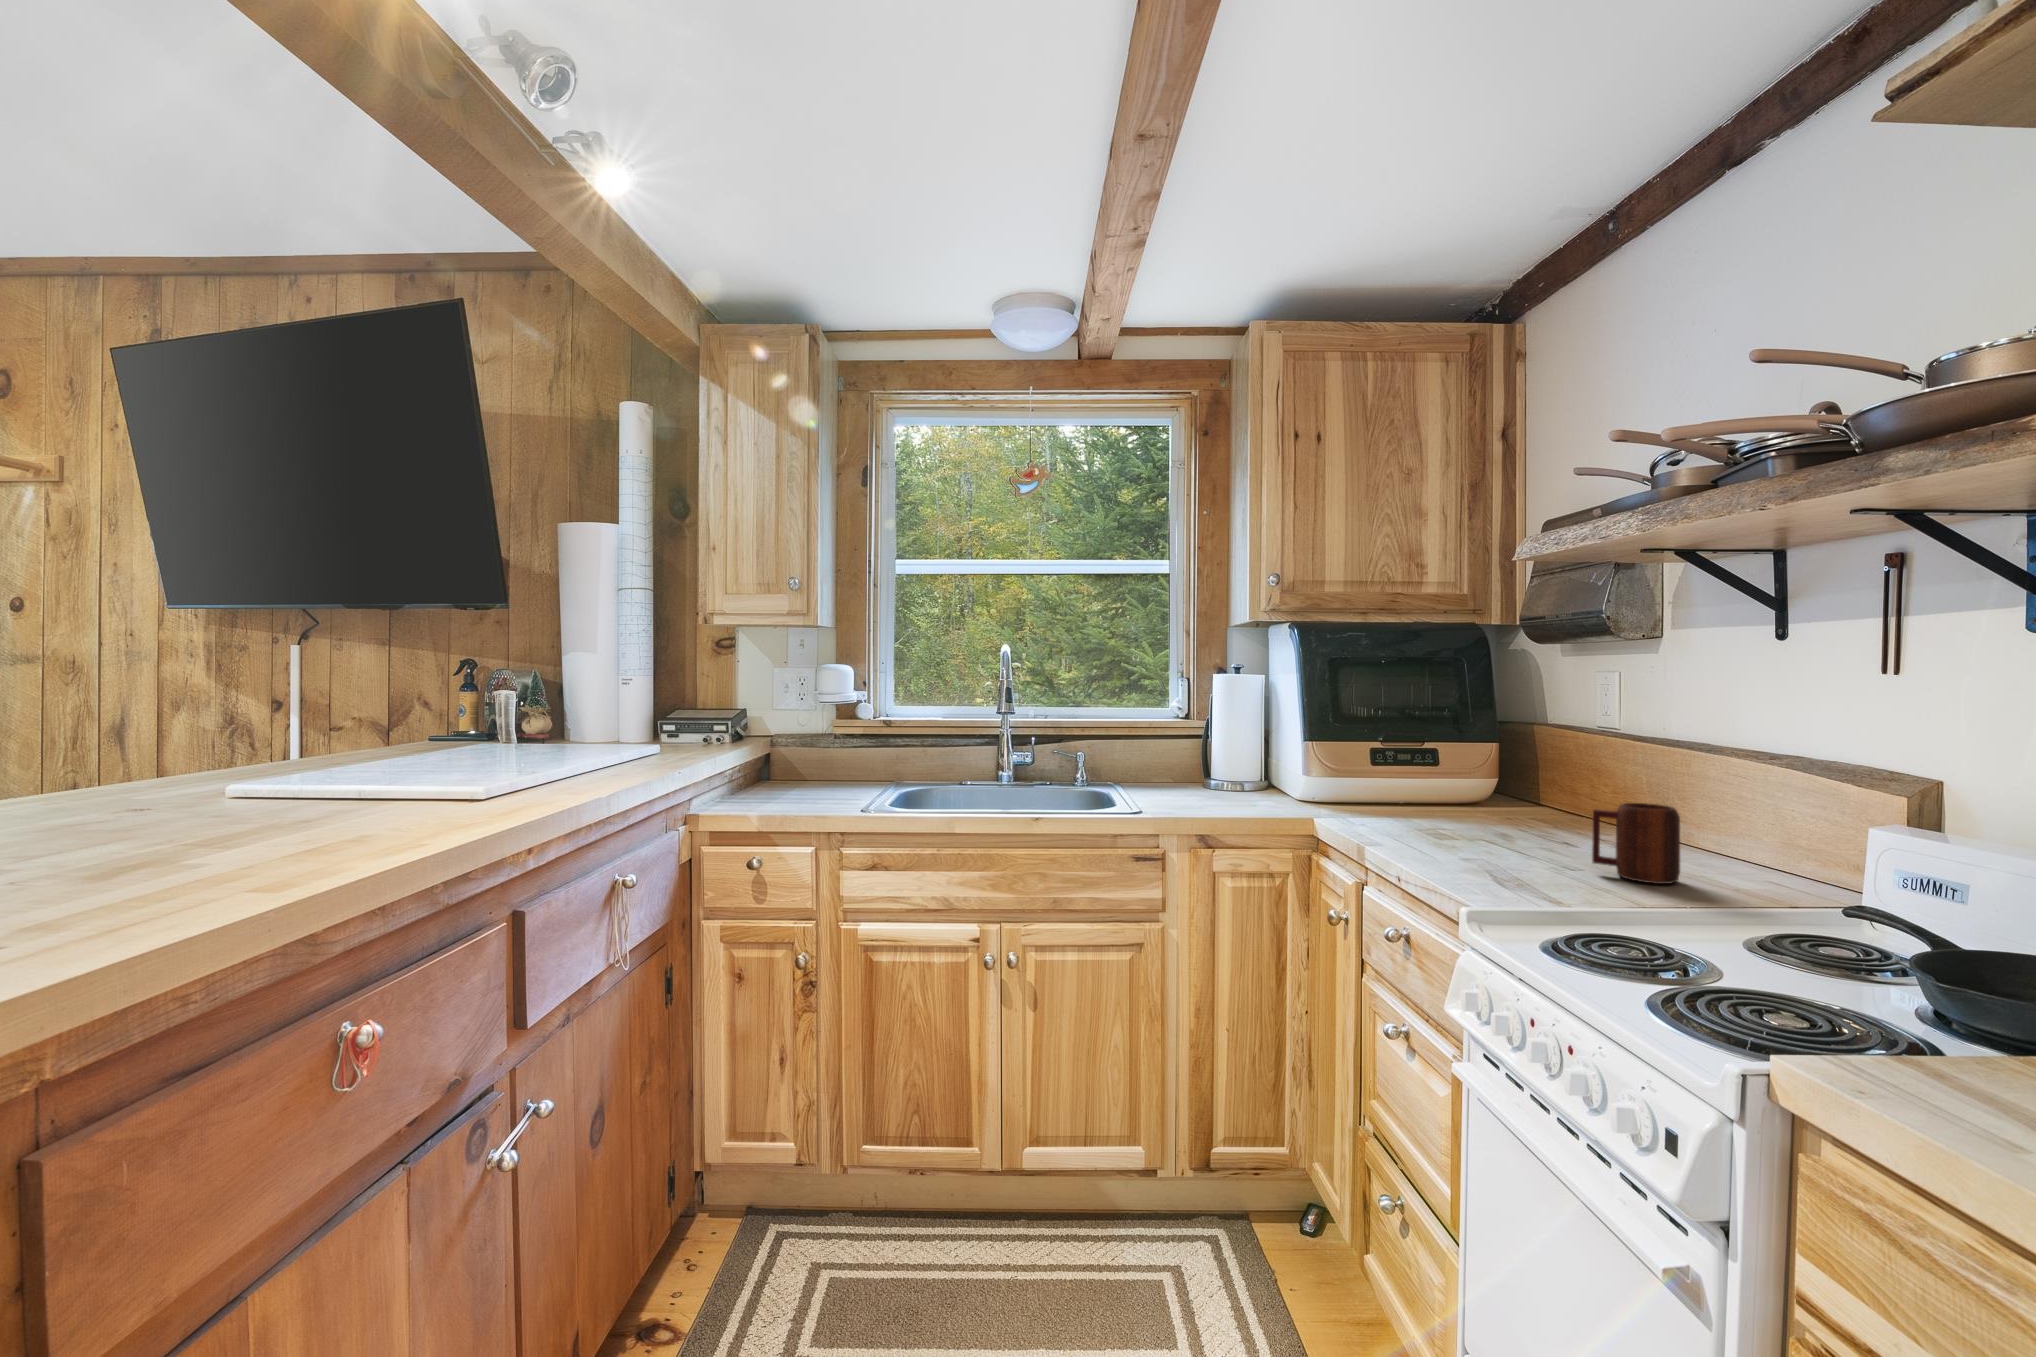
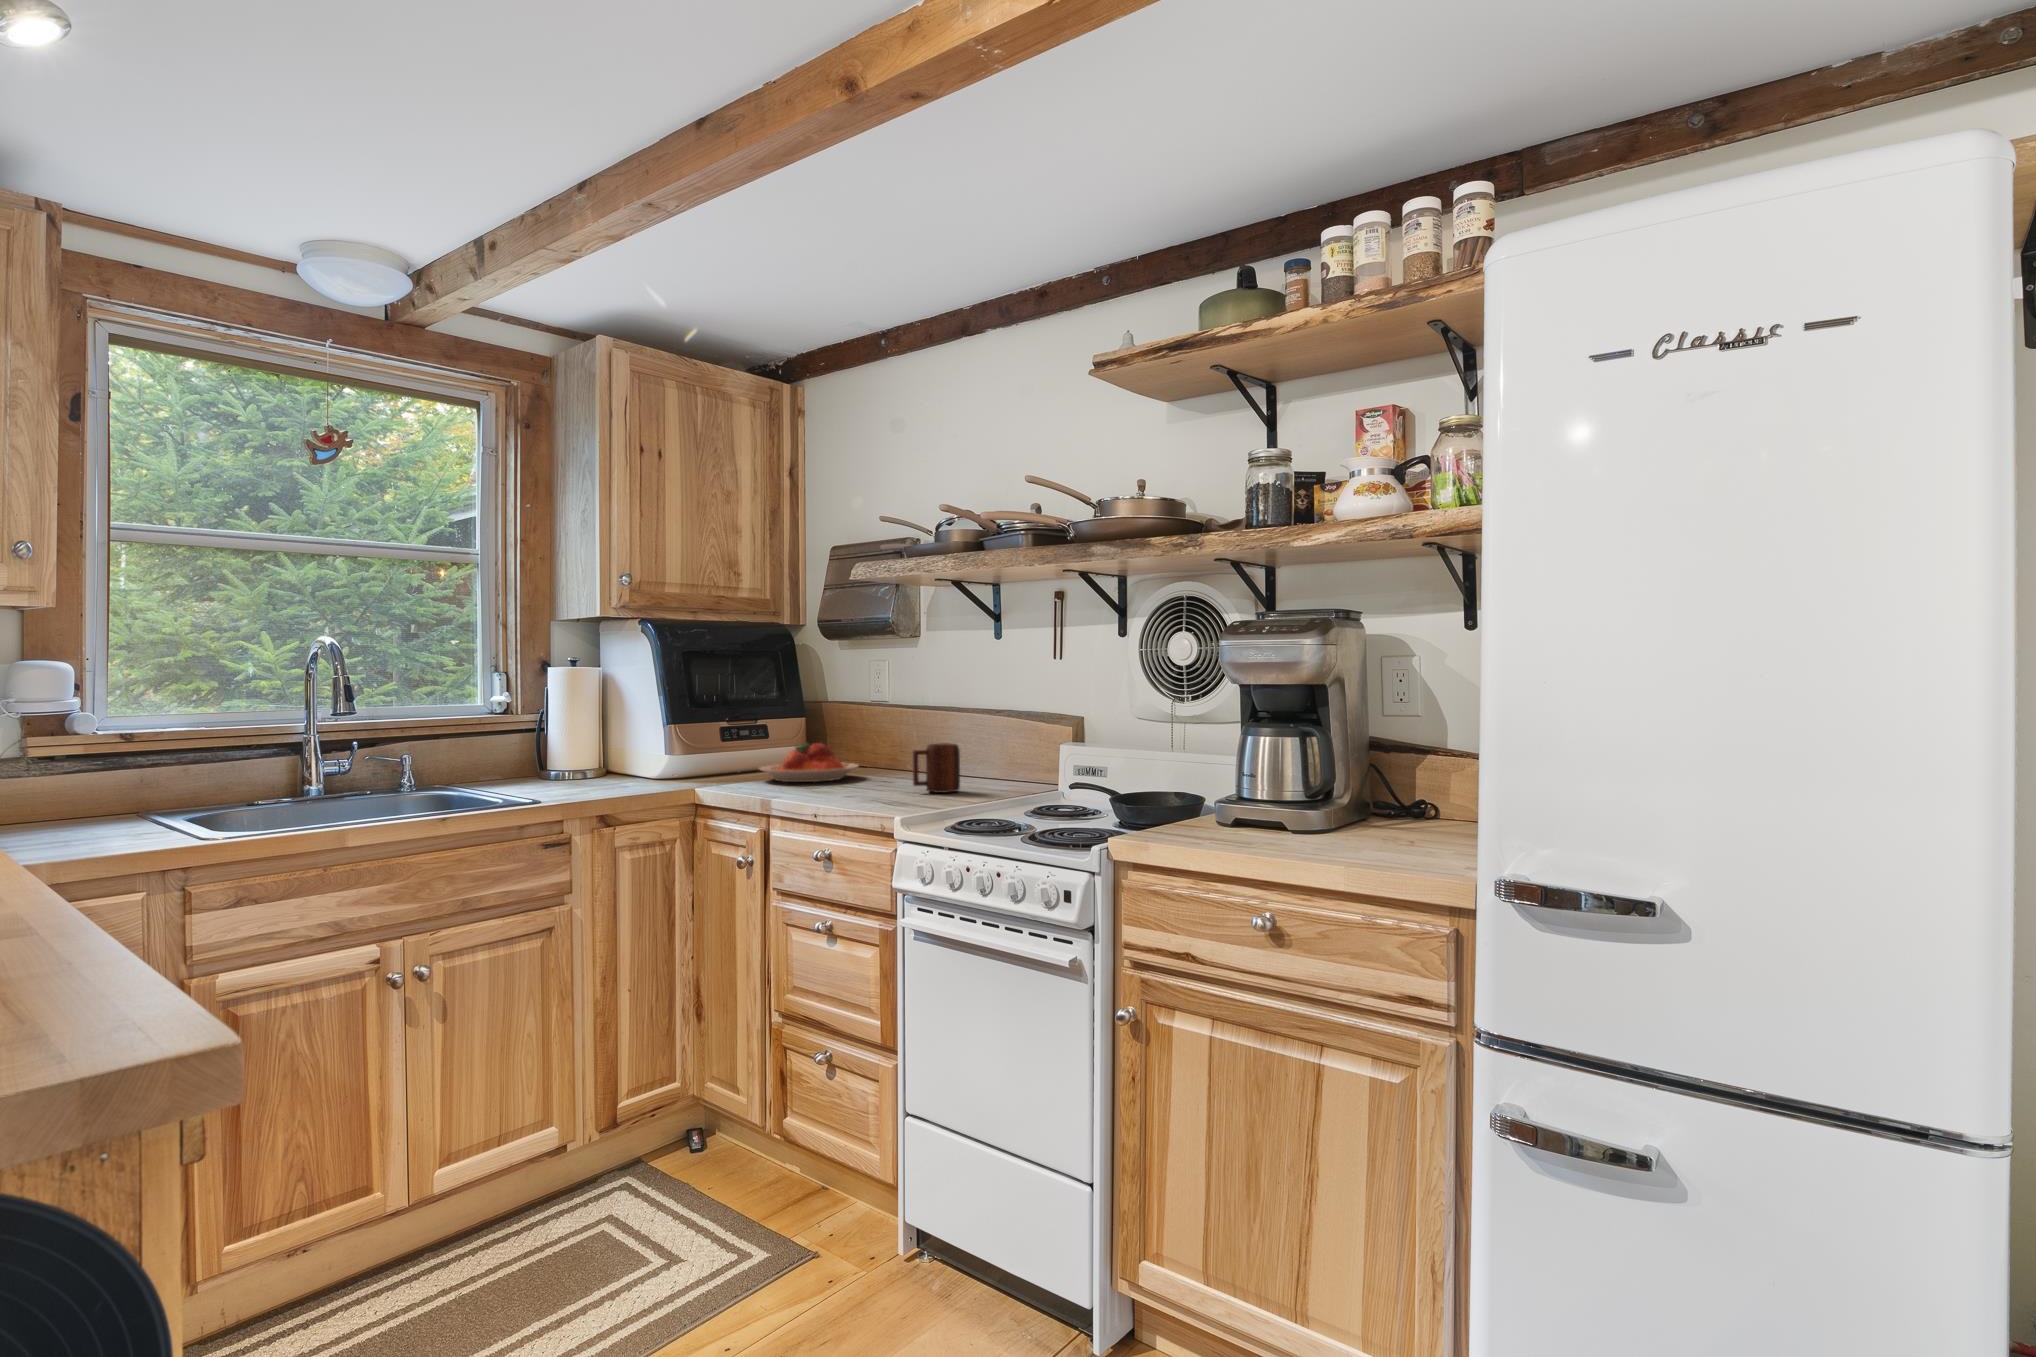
plate: none [1416,773,1559,828] -> present [759,743,858,782]

